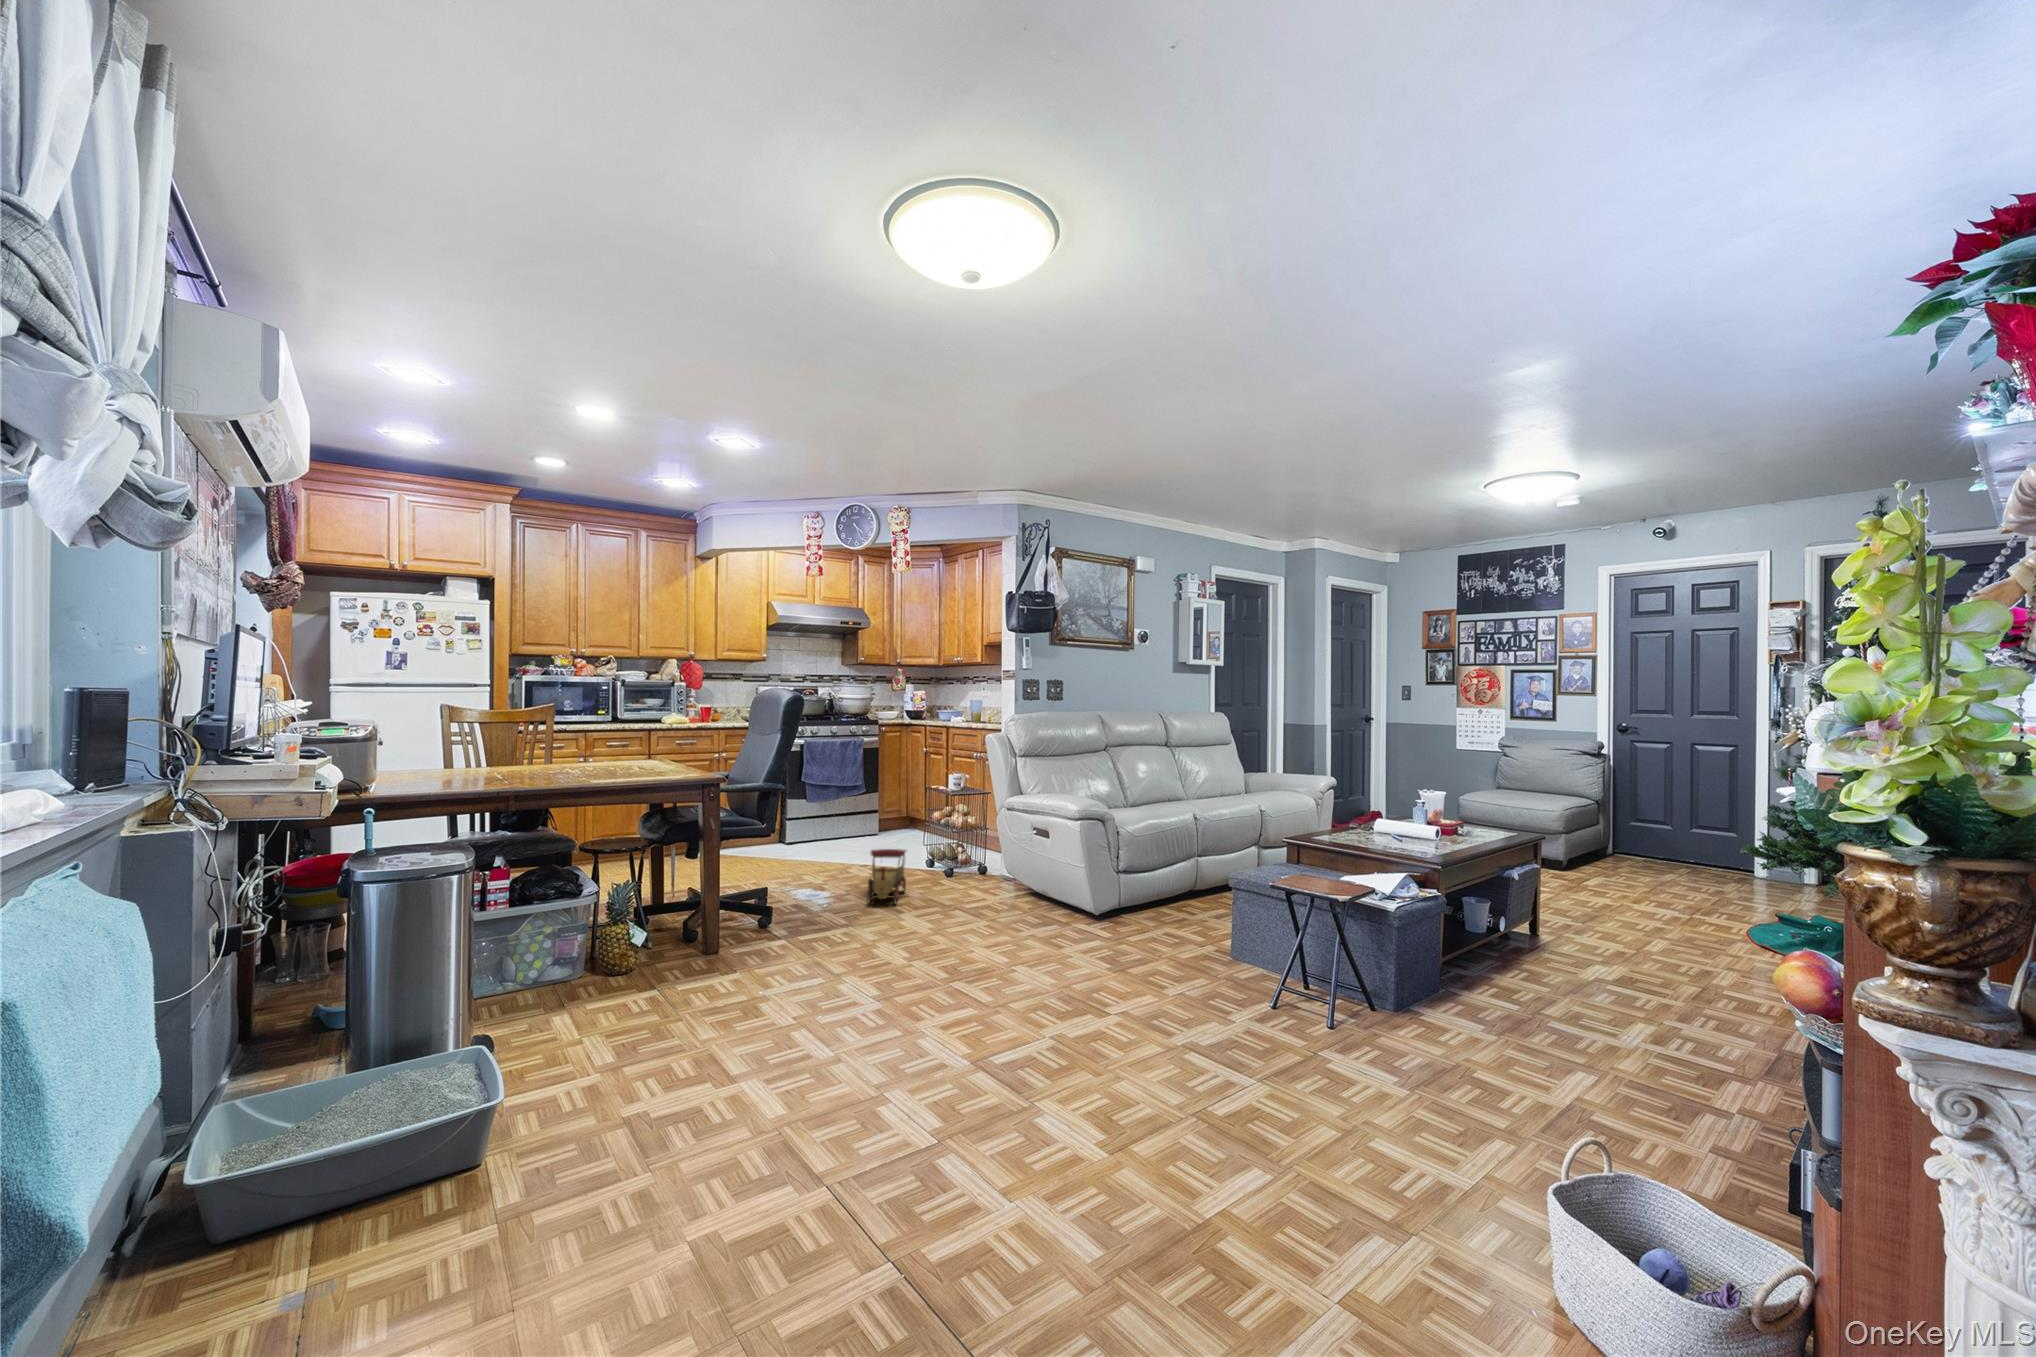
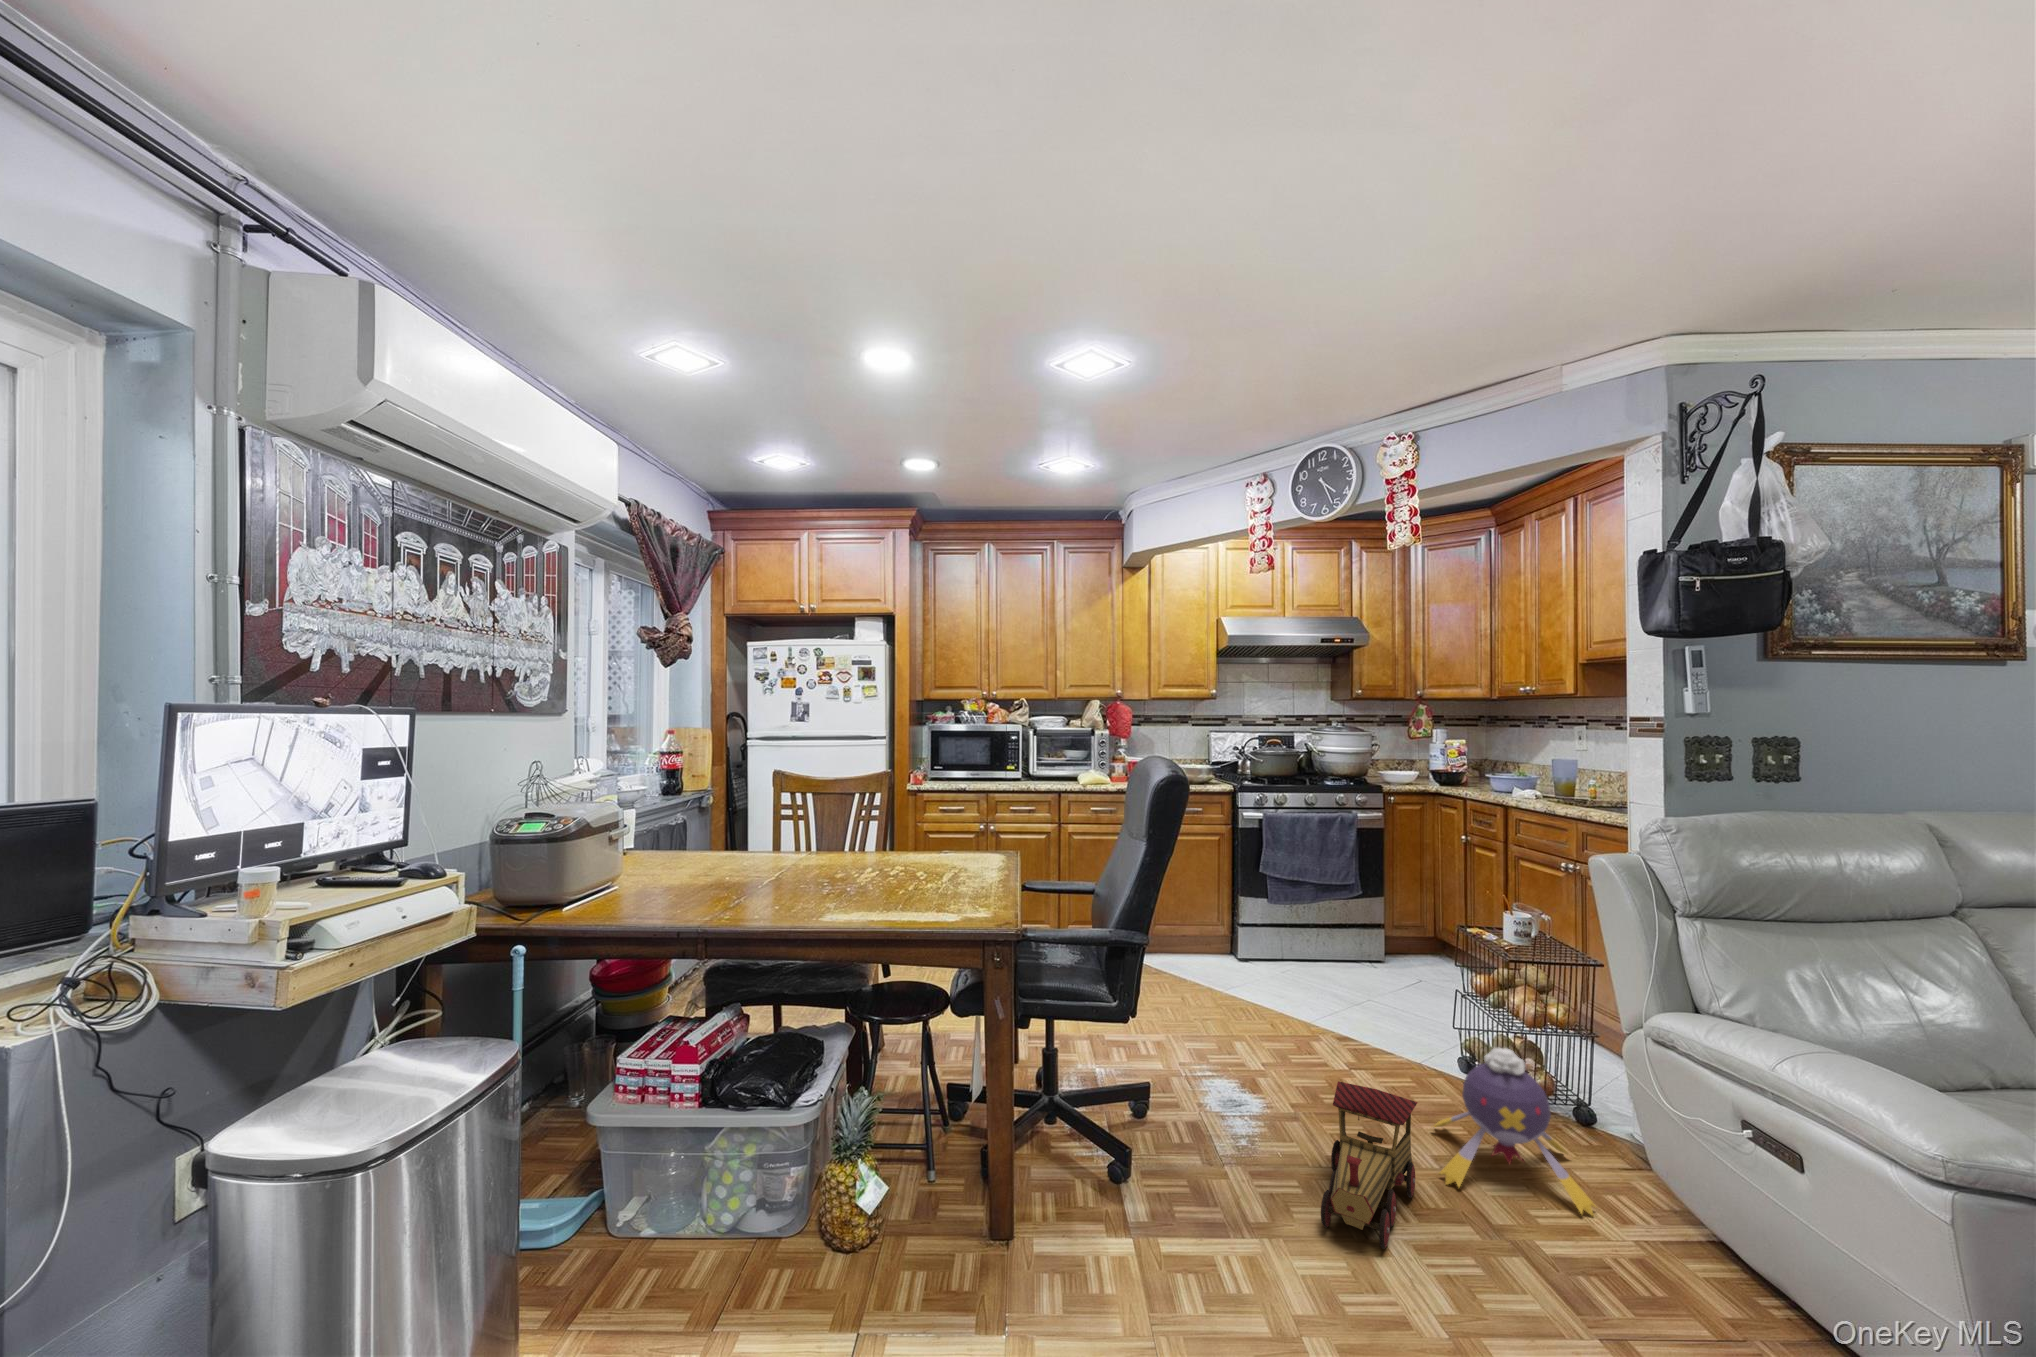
plush toy: none [910,824,977,888] -> present [1431,1048,1596,1216]

